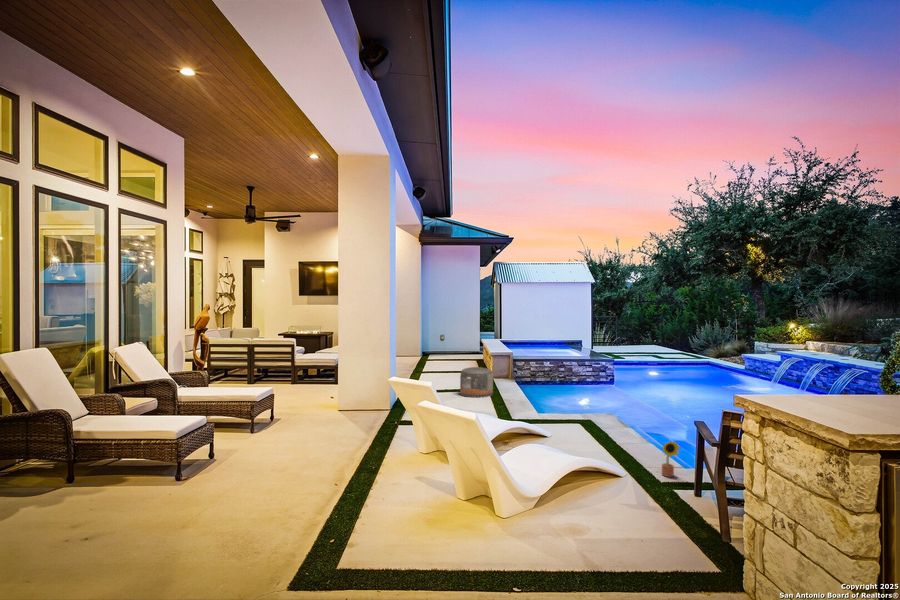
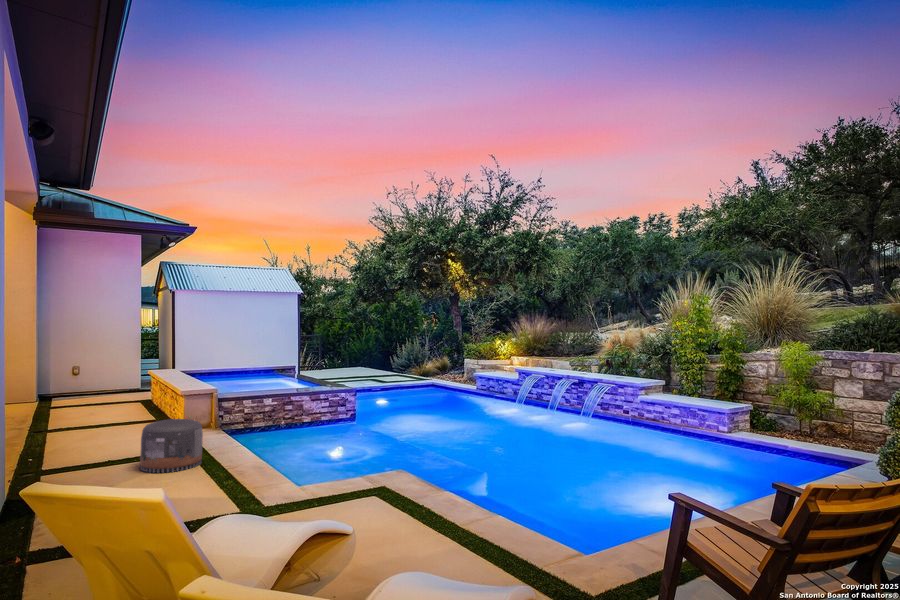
decorative plant: present [662,441,680,477] -> none [566,520,597,578]

